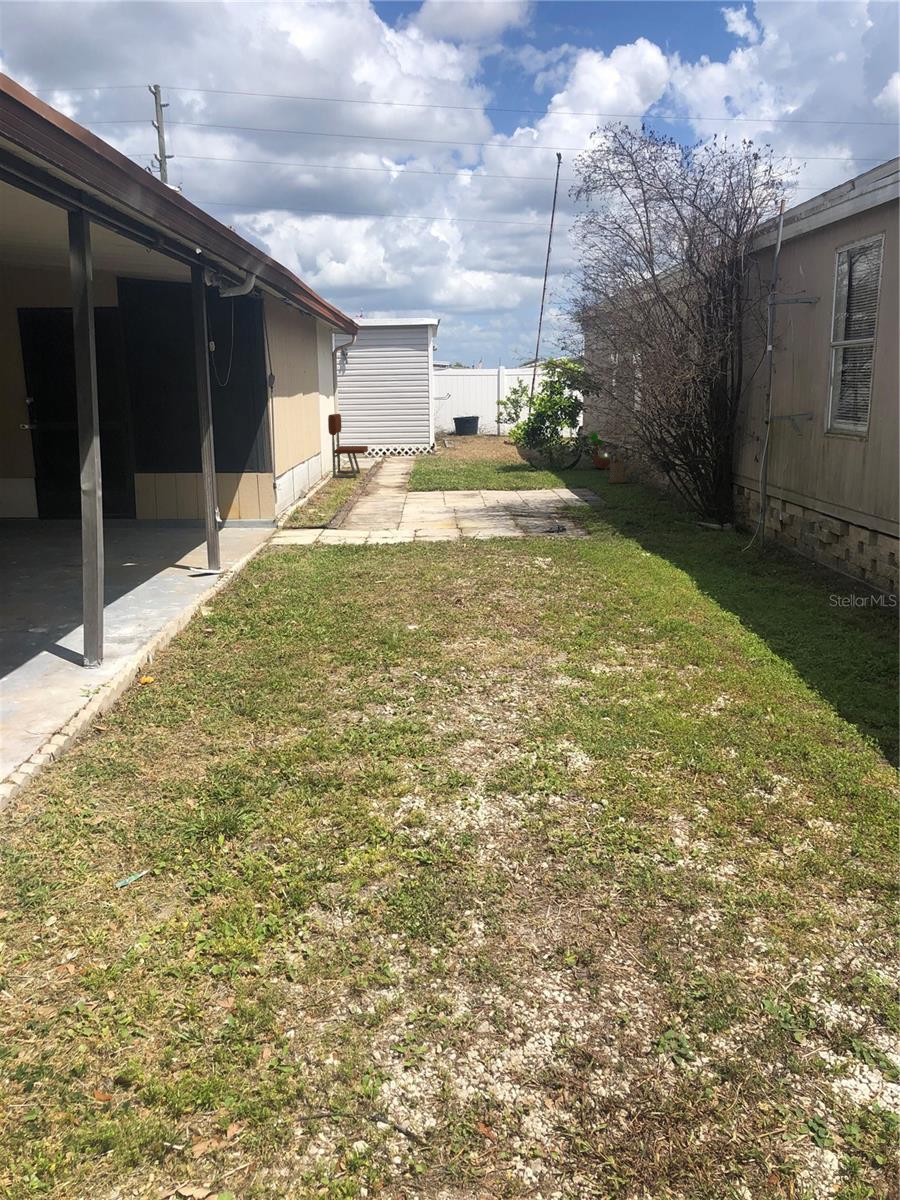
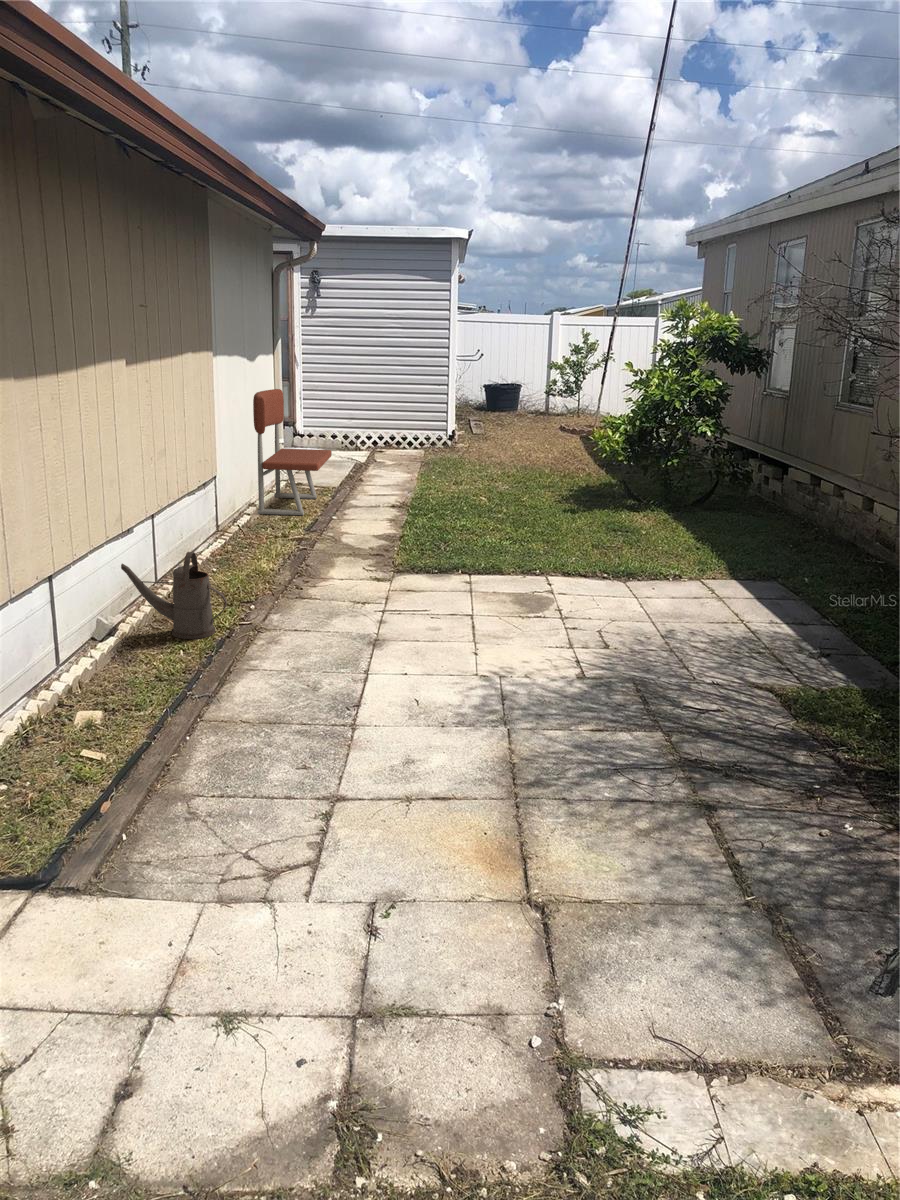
potted tree: present [587,431,610,469] -> none [728,429,774,506]
watering can: present [609,453,640,483] -> present [121,552,227,639]

